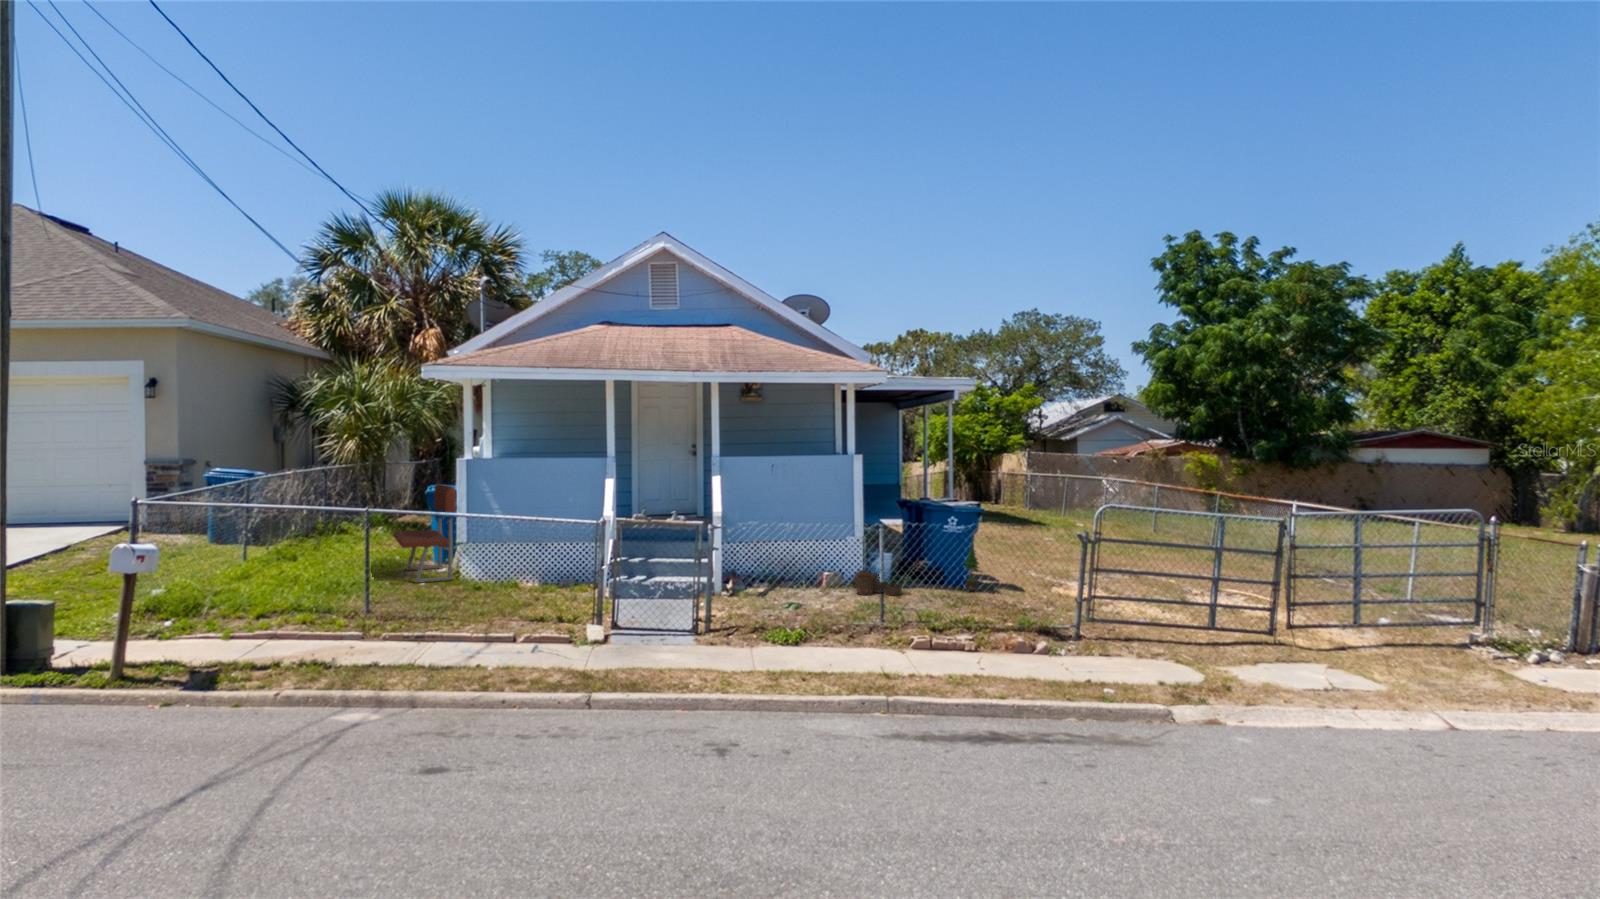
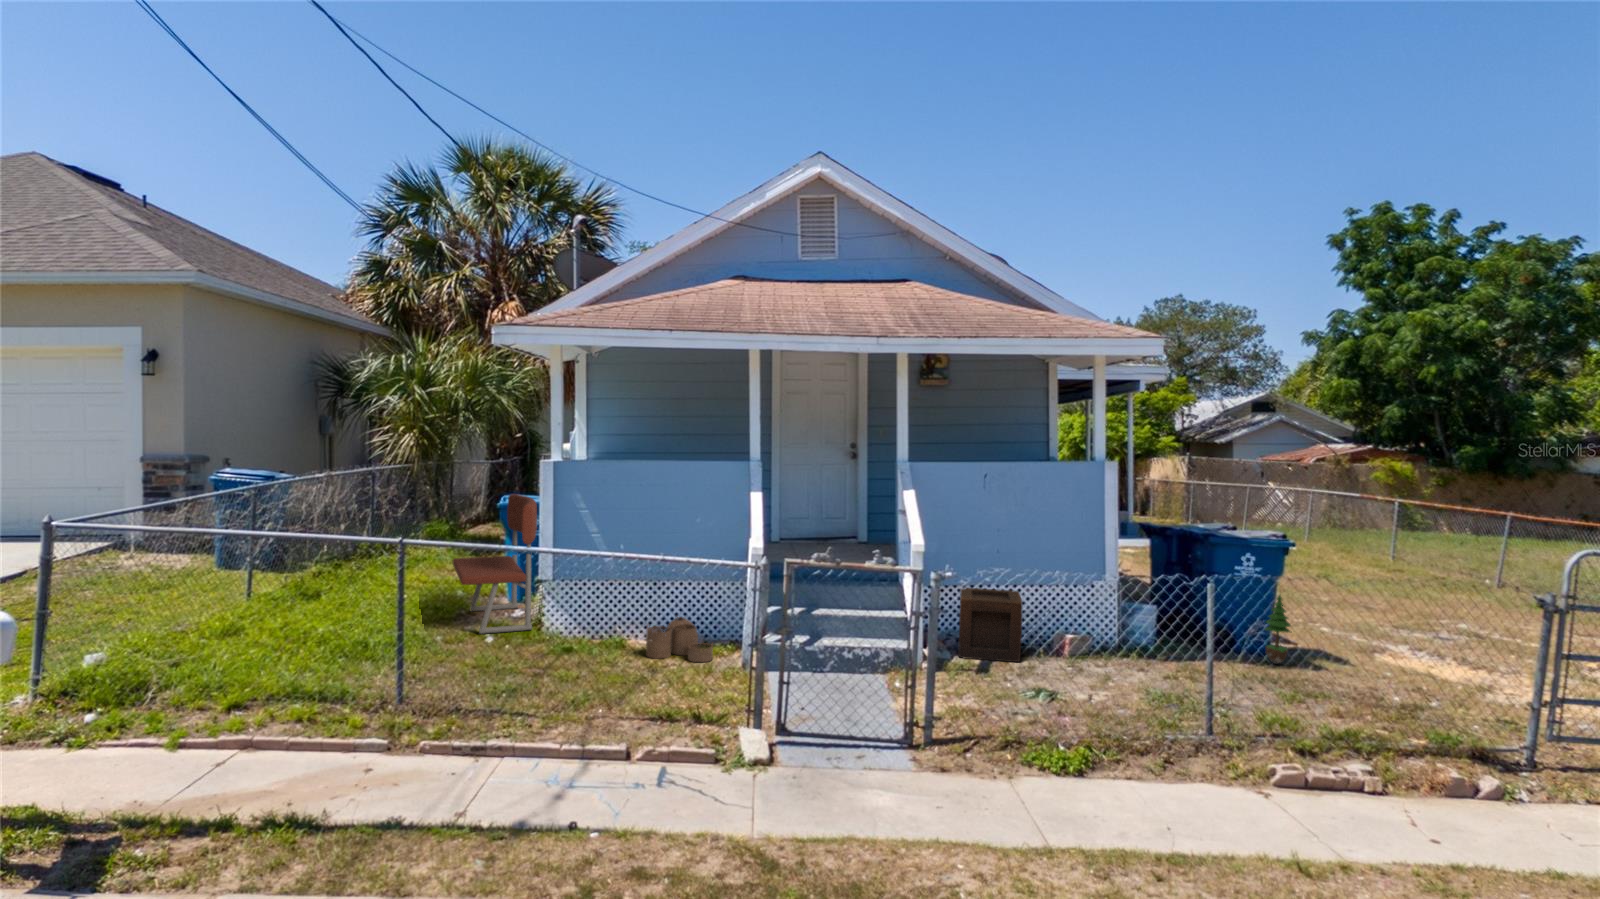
wooden crate: none [755,544,800,592] -> present [959,588,1022,662]
woven basket: present [854,570,902,595] -> present [646,617,713,662]

